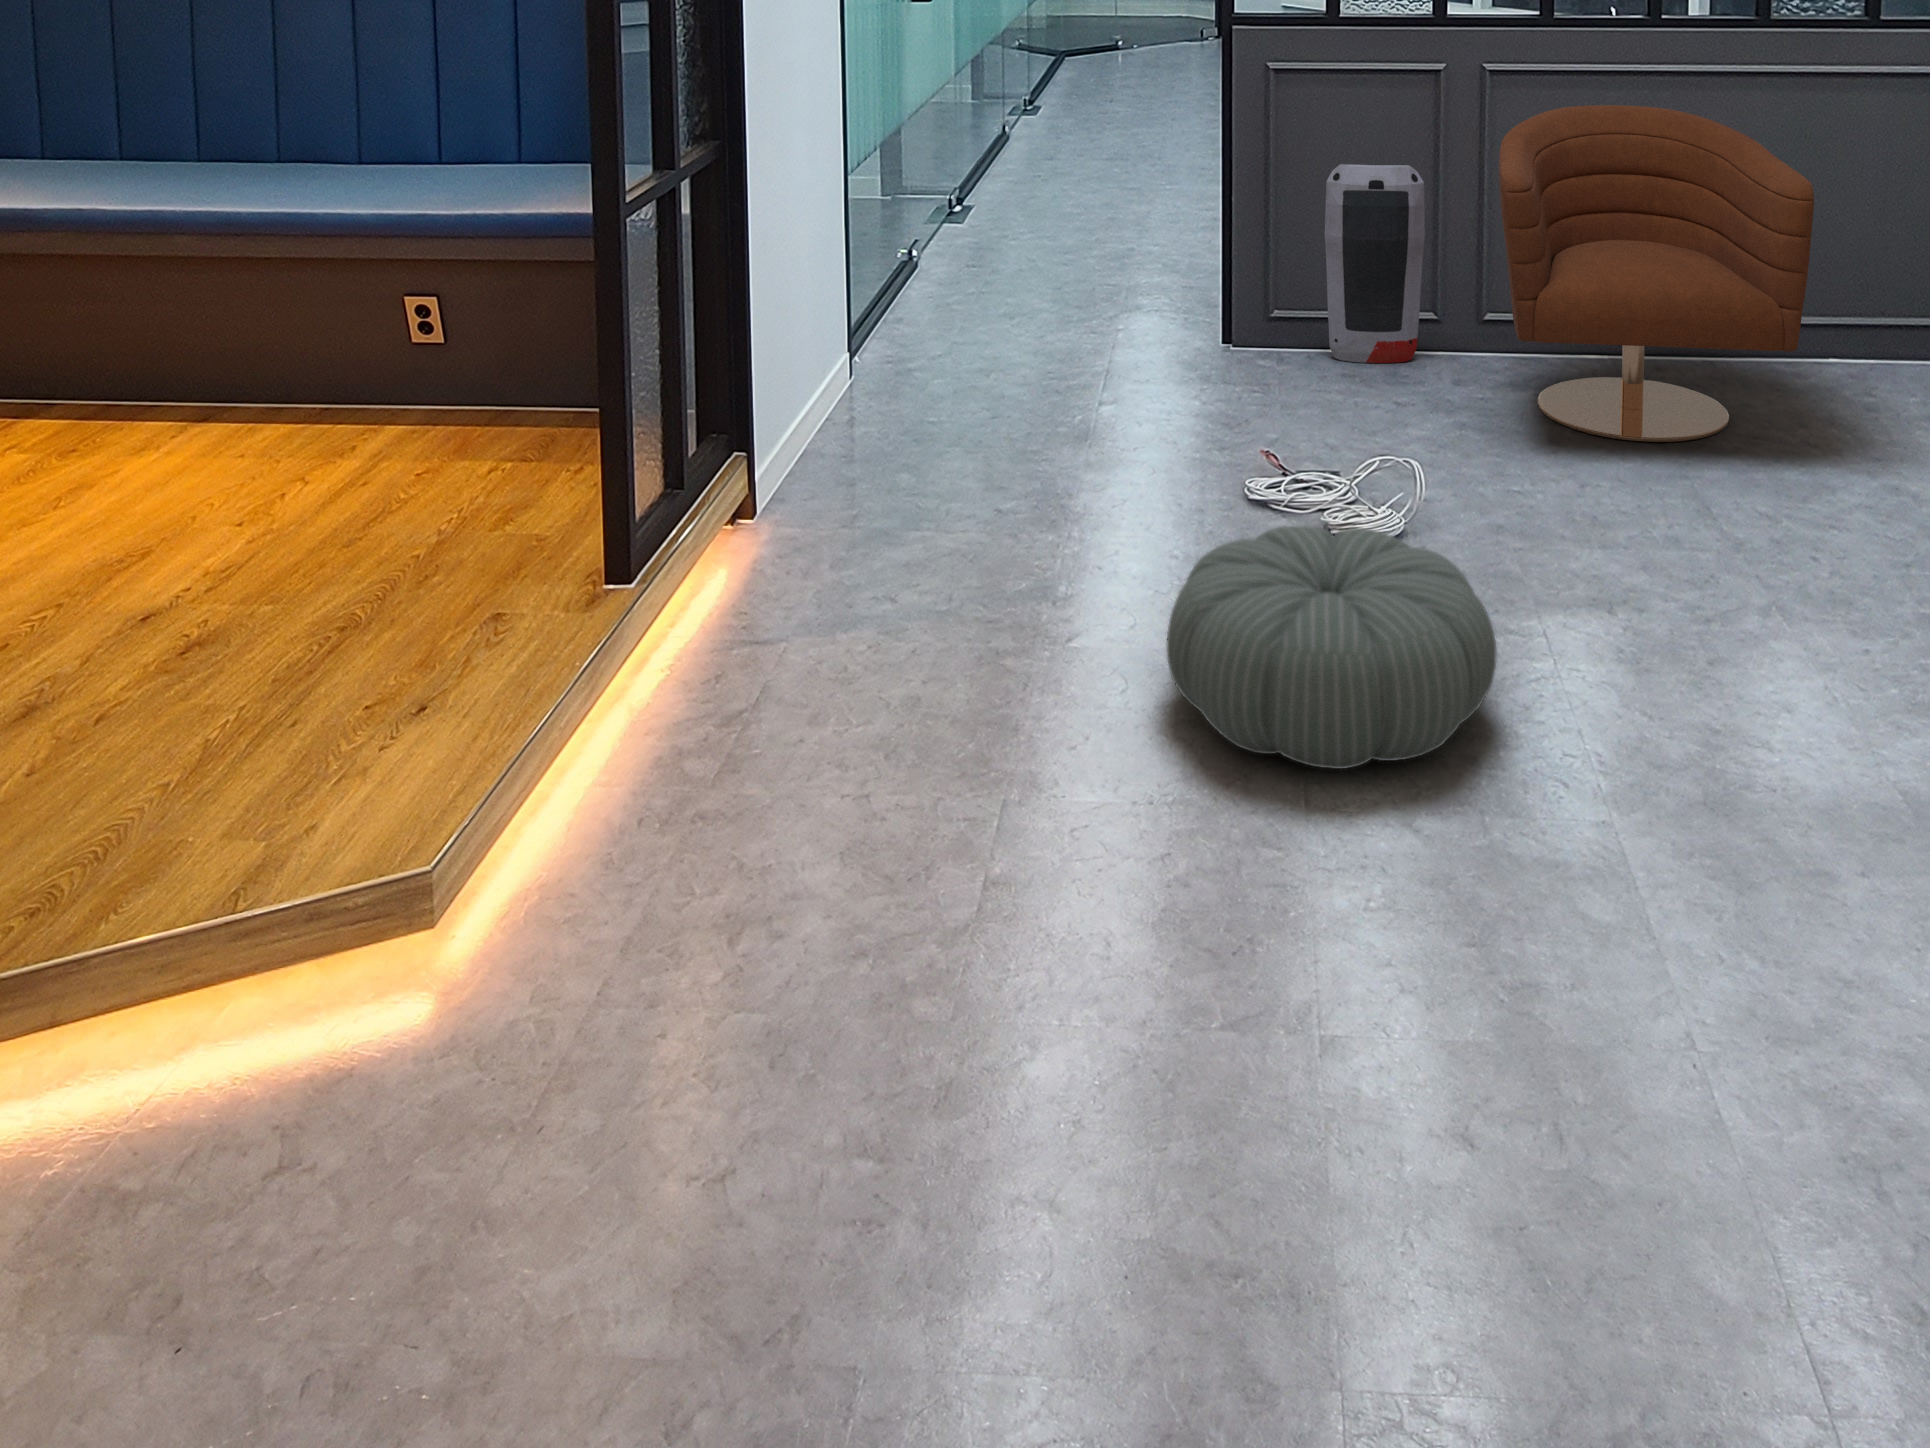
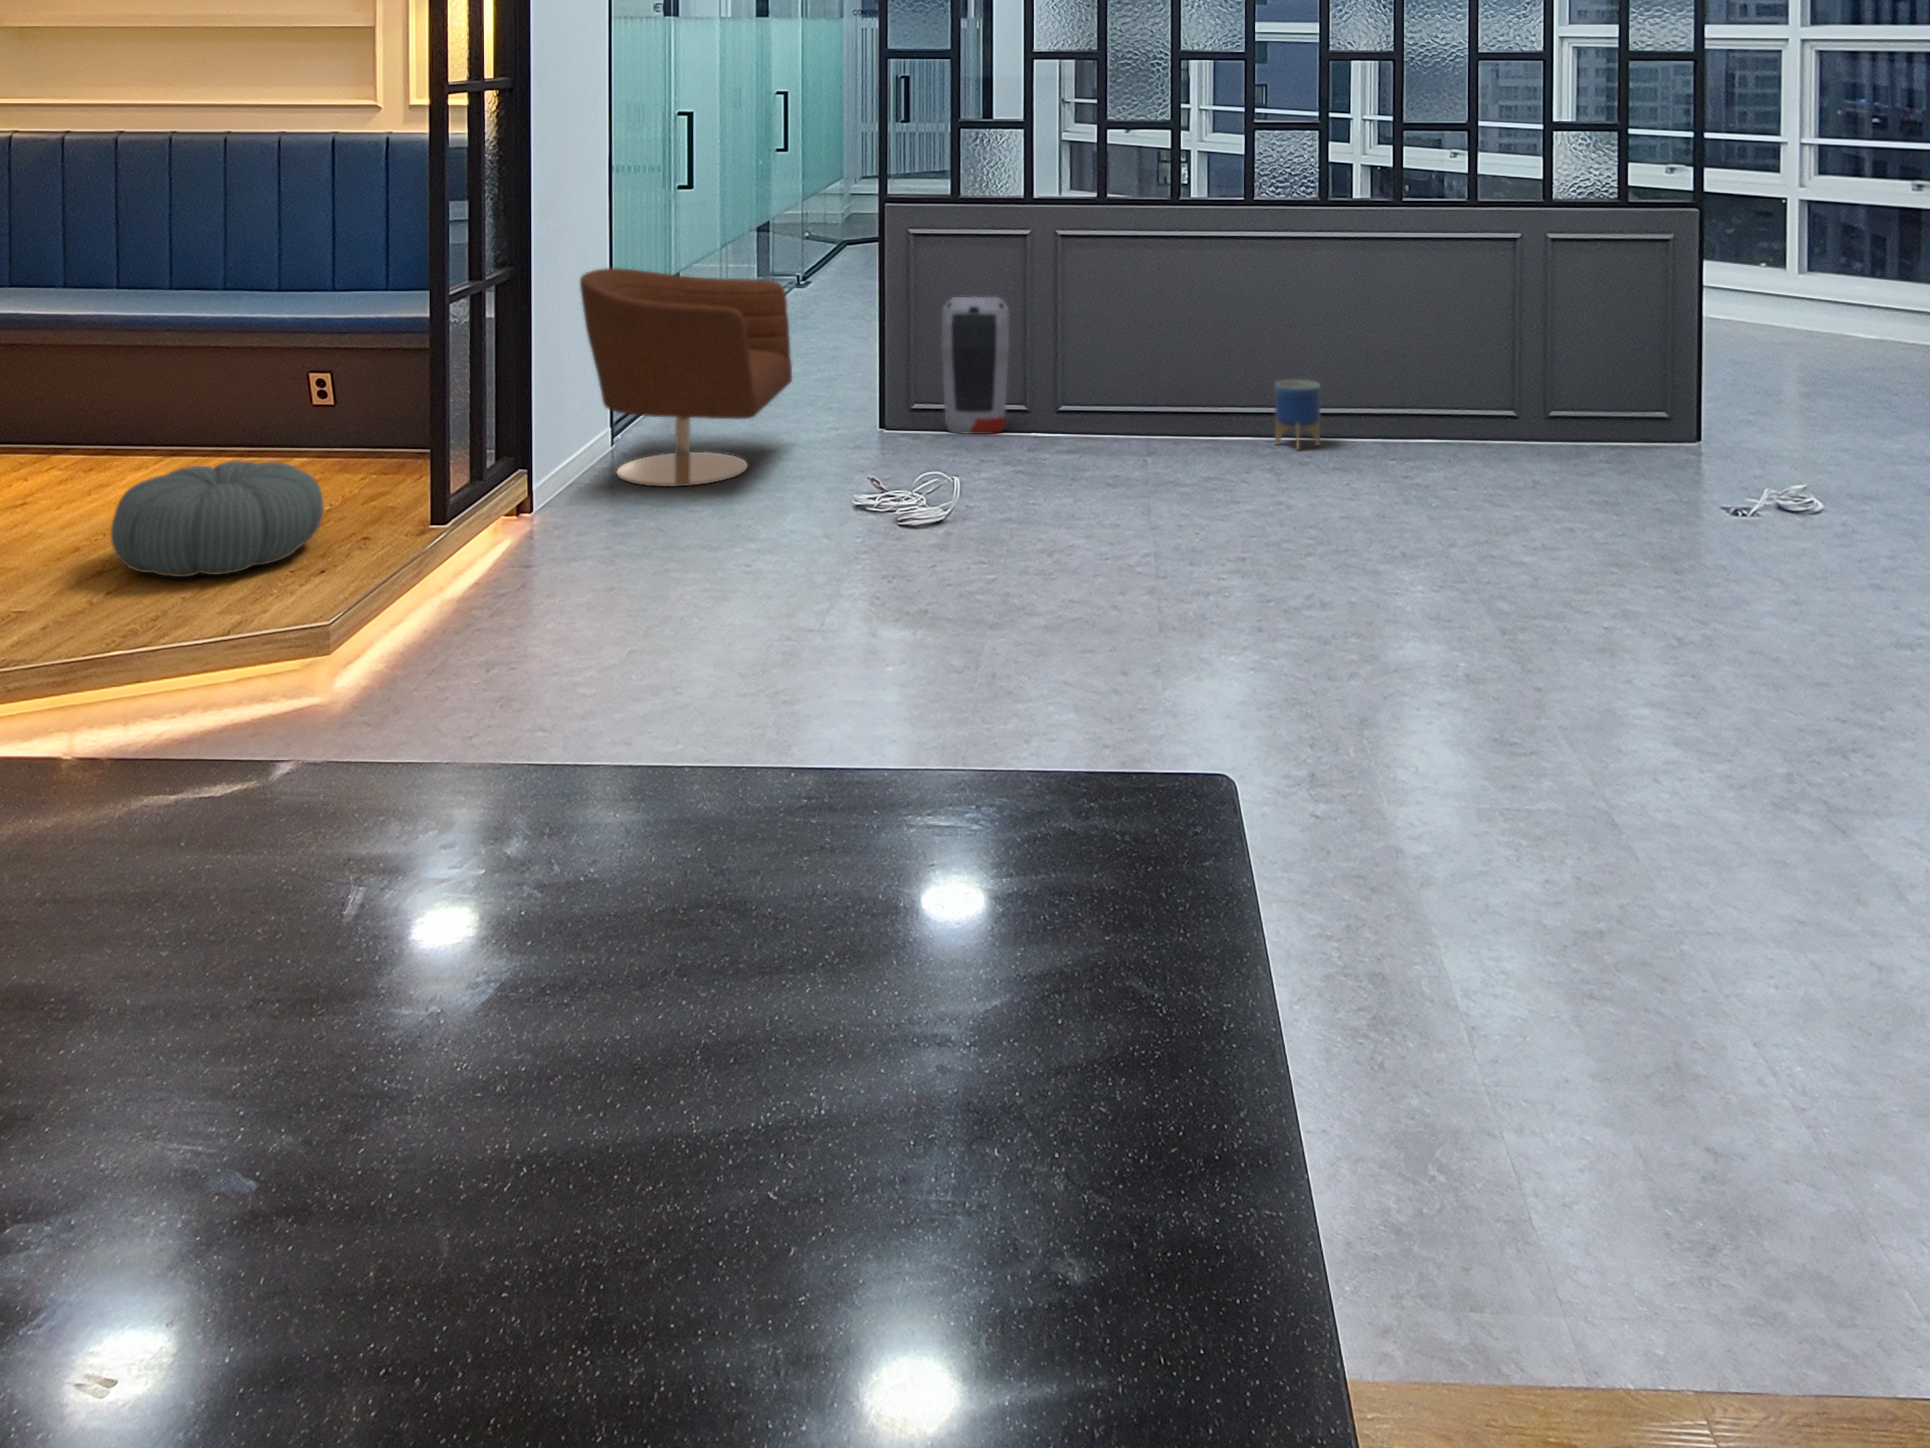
armchair: present [1499,105,1814,442] -> present [580,268,792,487]
planter: none [1828,289,1902,397] -> present [1275,380,1320,449]
pouf: present [1167,526,1496,769] -> present [111,461,323,577]

